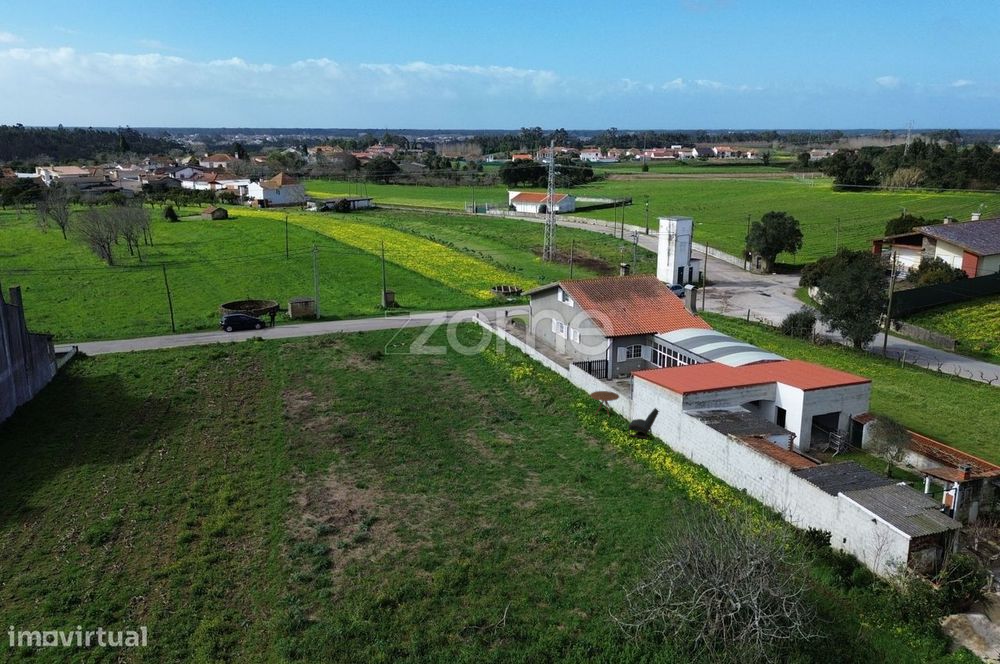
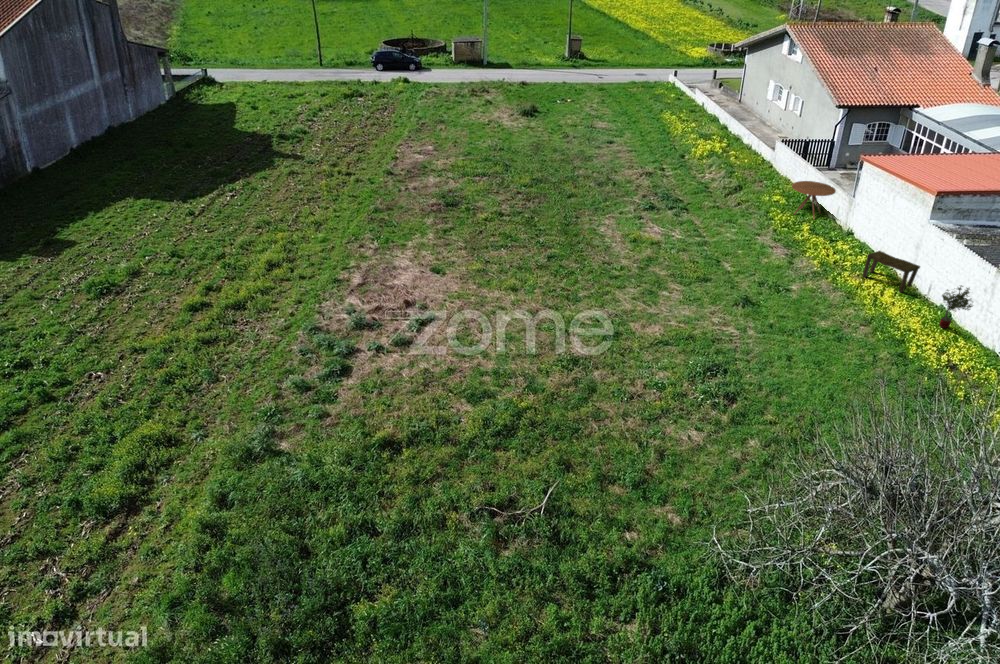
lounge chair: present [628,408,659,439] -> none [836,213,895,258]
bench: none [650,433,683,459] -> present [863,251,920,292]
potted tree: none [699,448,718,477] -> present [939,285,972,328]

